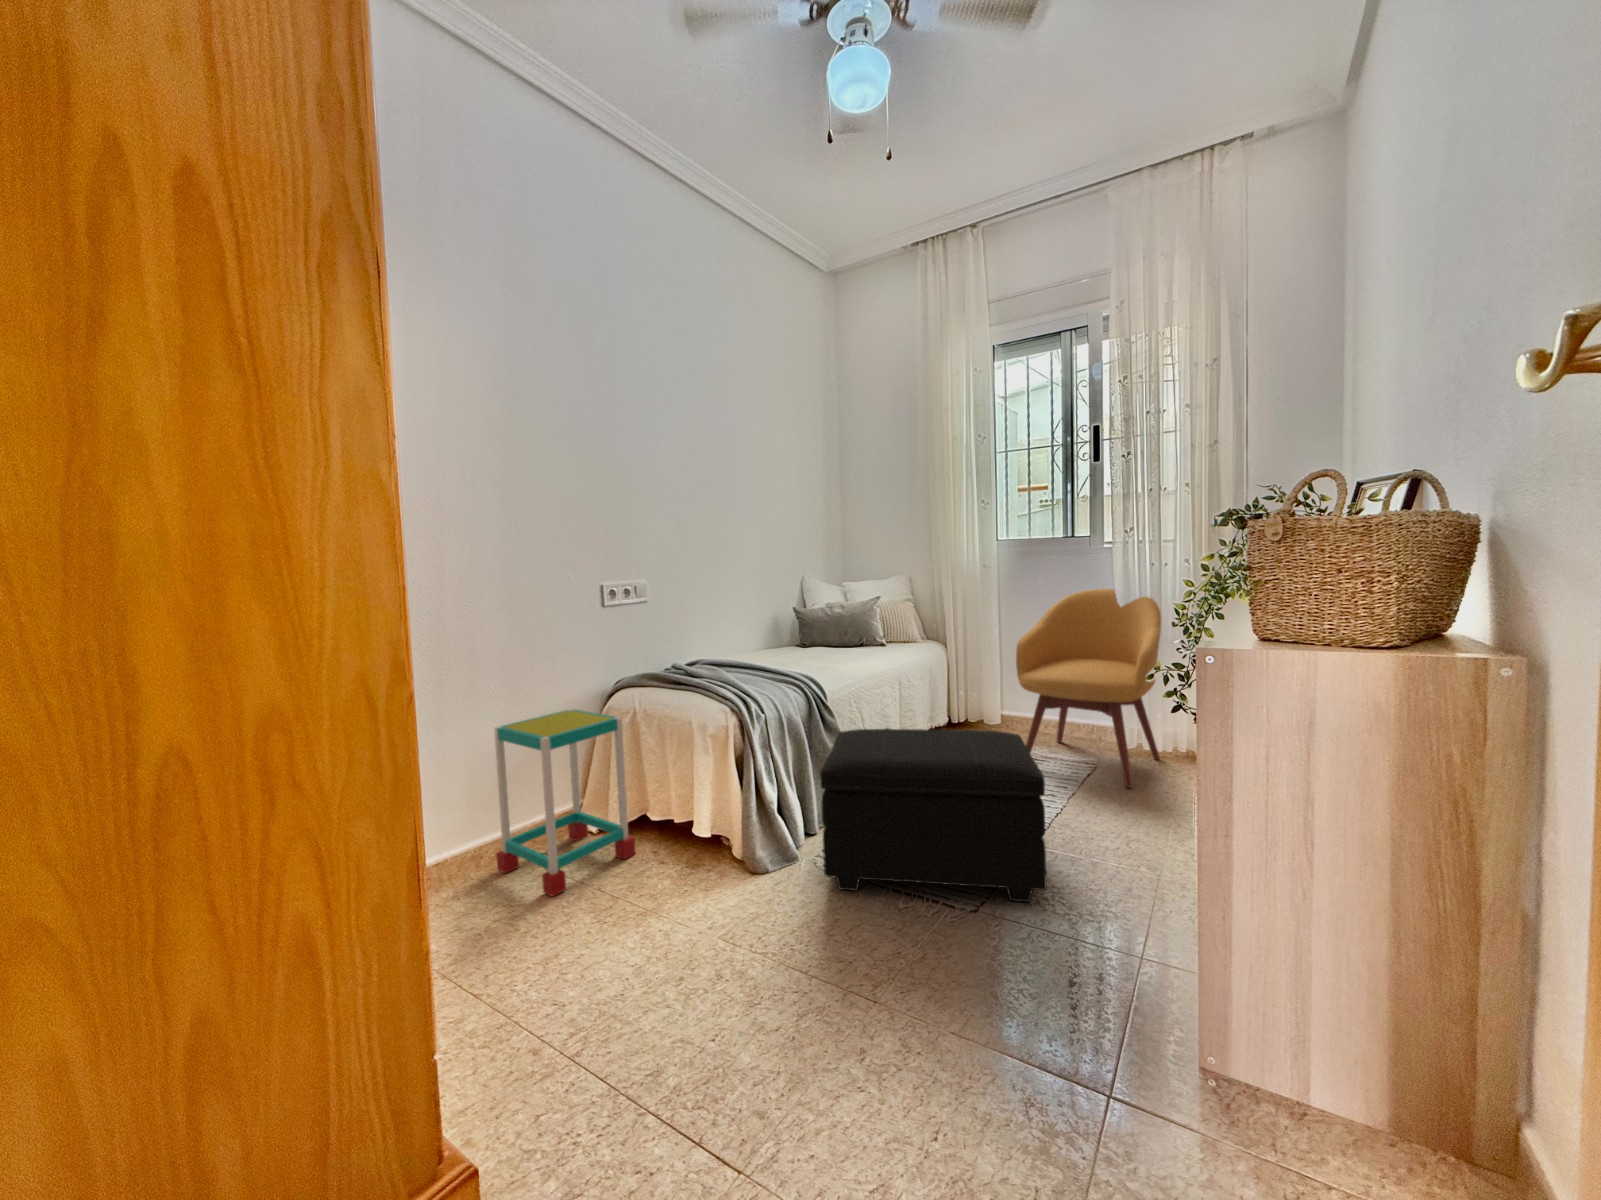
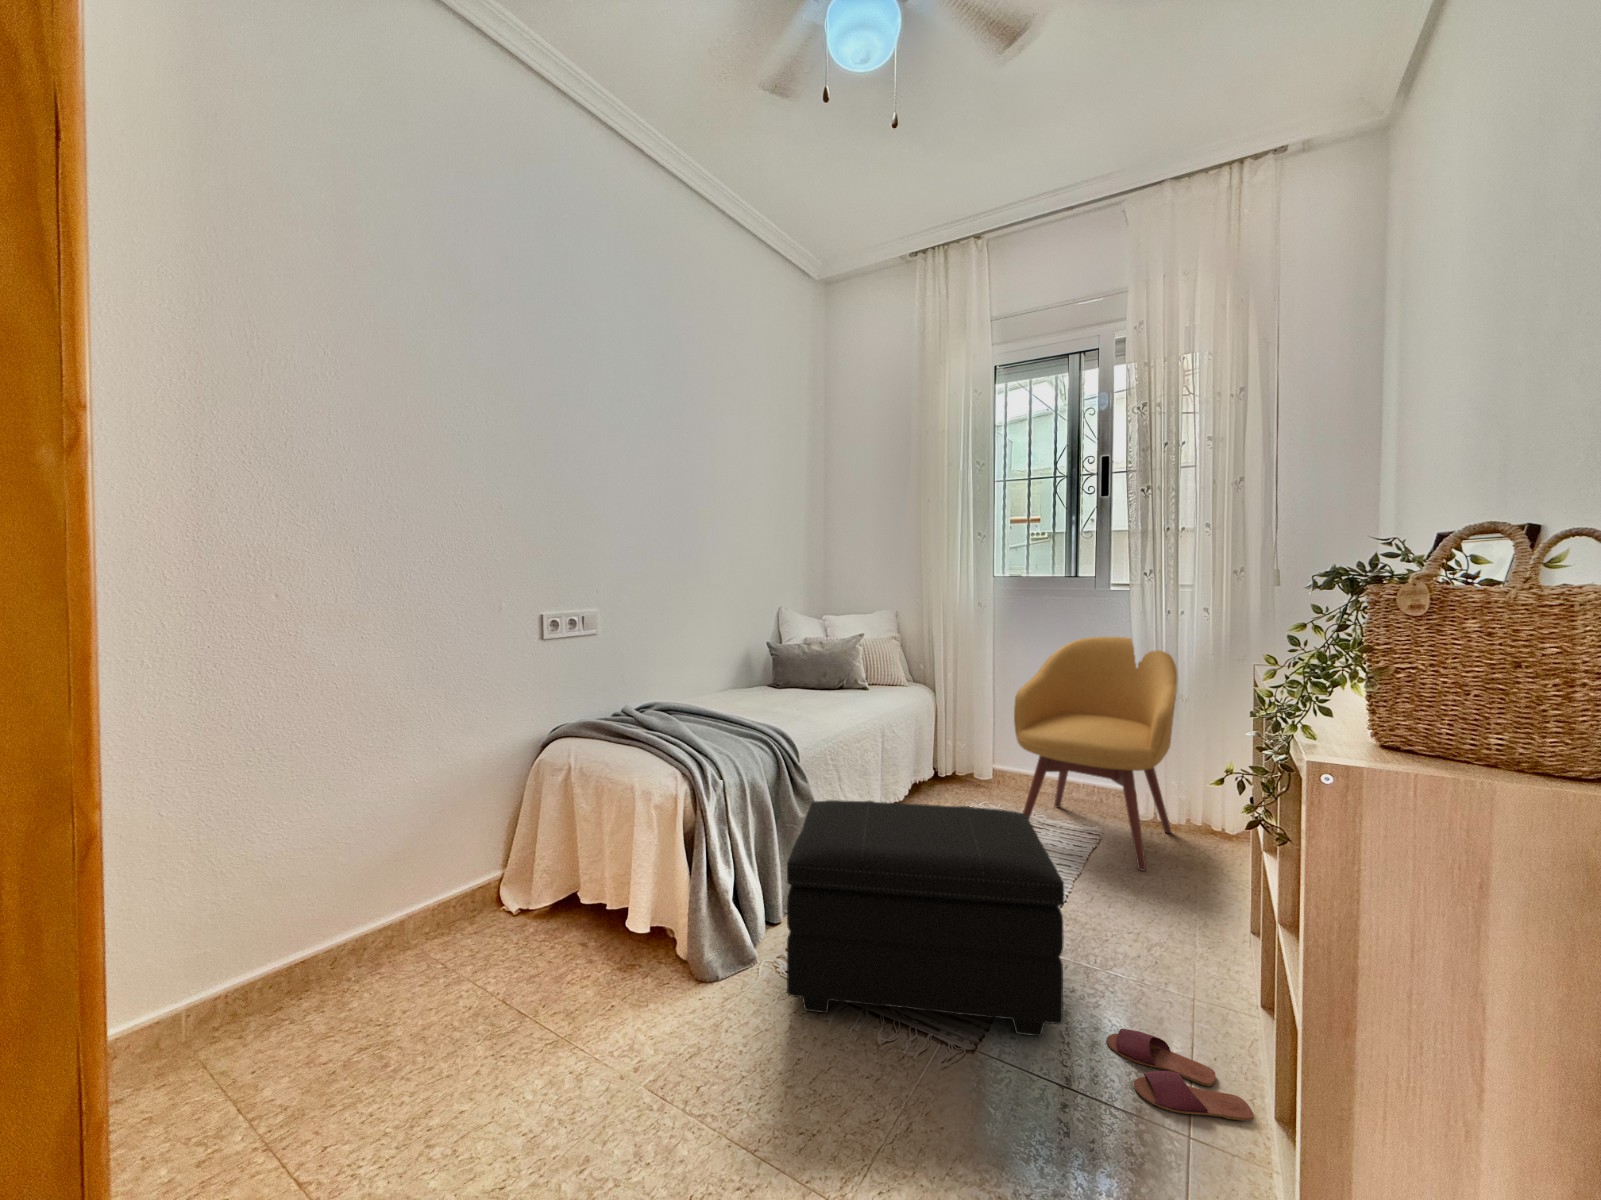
side table: present [494,709,635,896] -> none [378,764,556,1014]
slippers: none [1083,895,1196,951] -> present [1106,1029,1254,1121]

